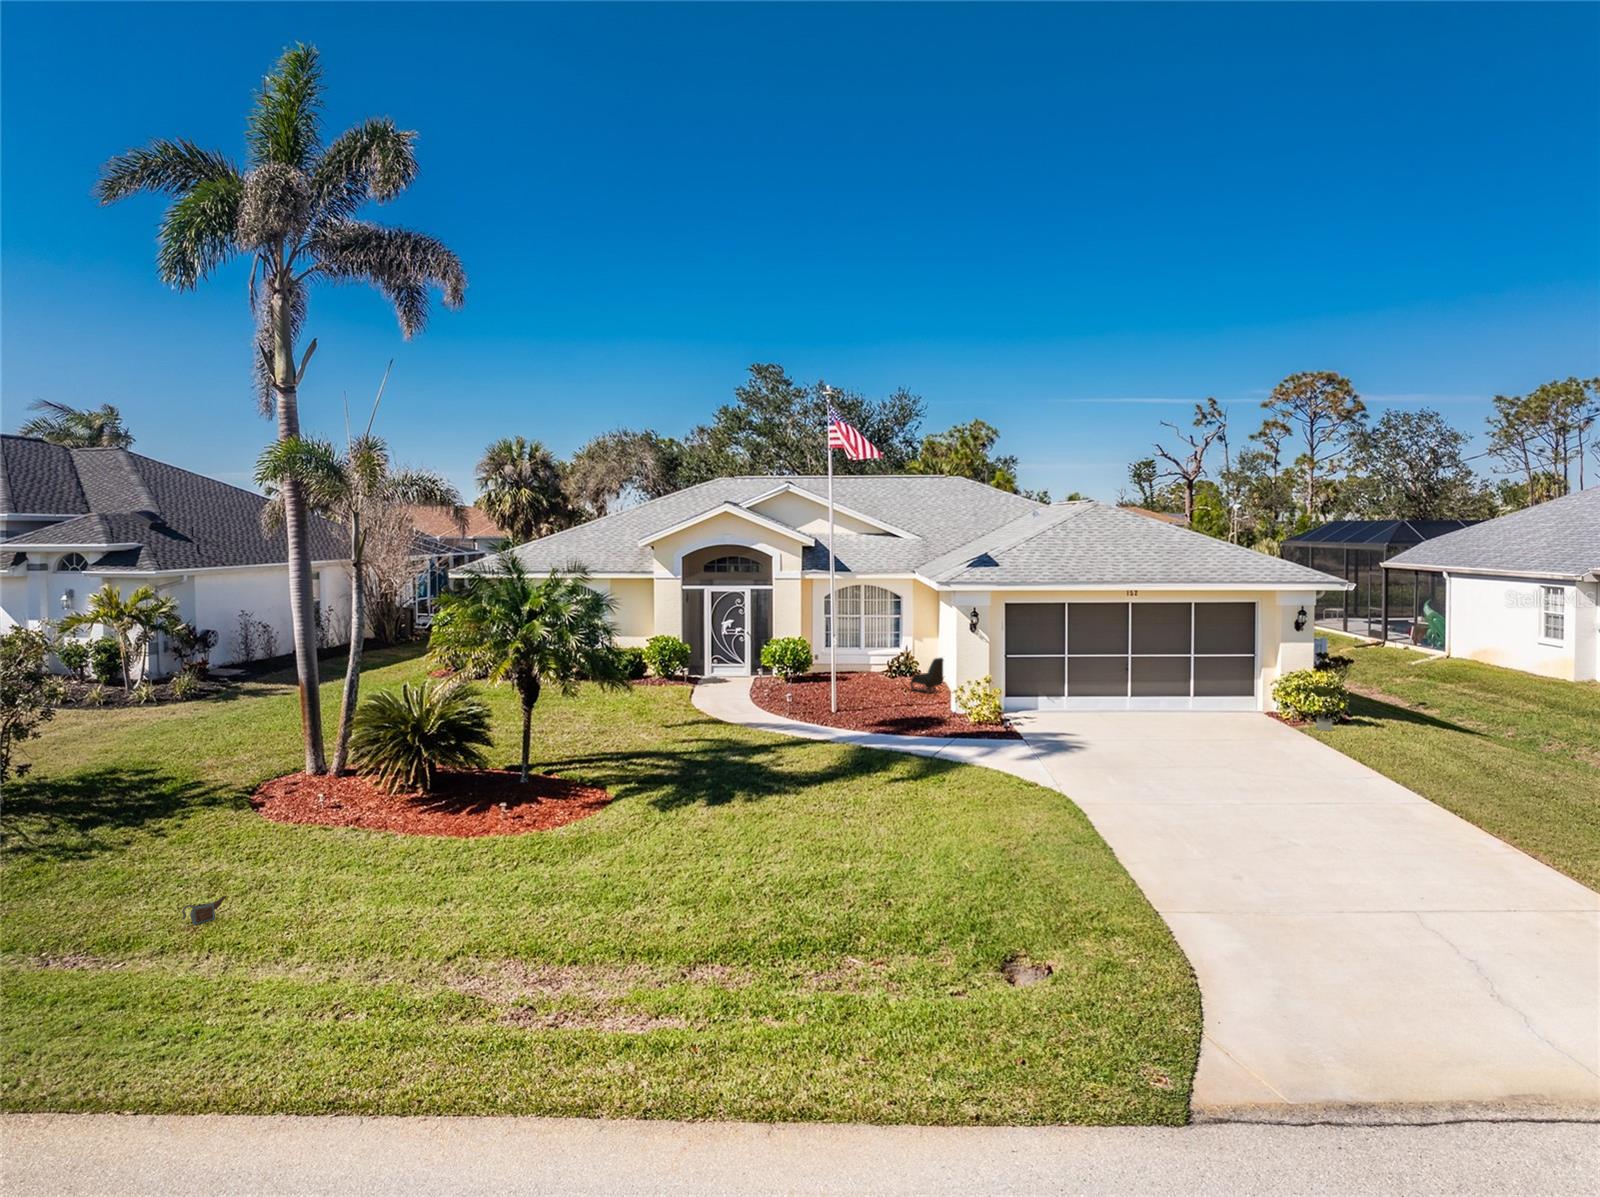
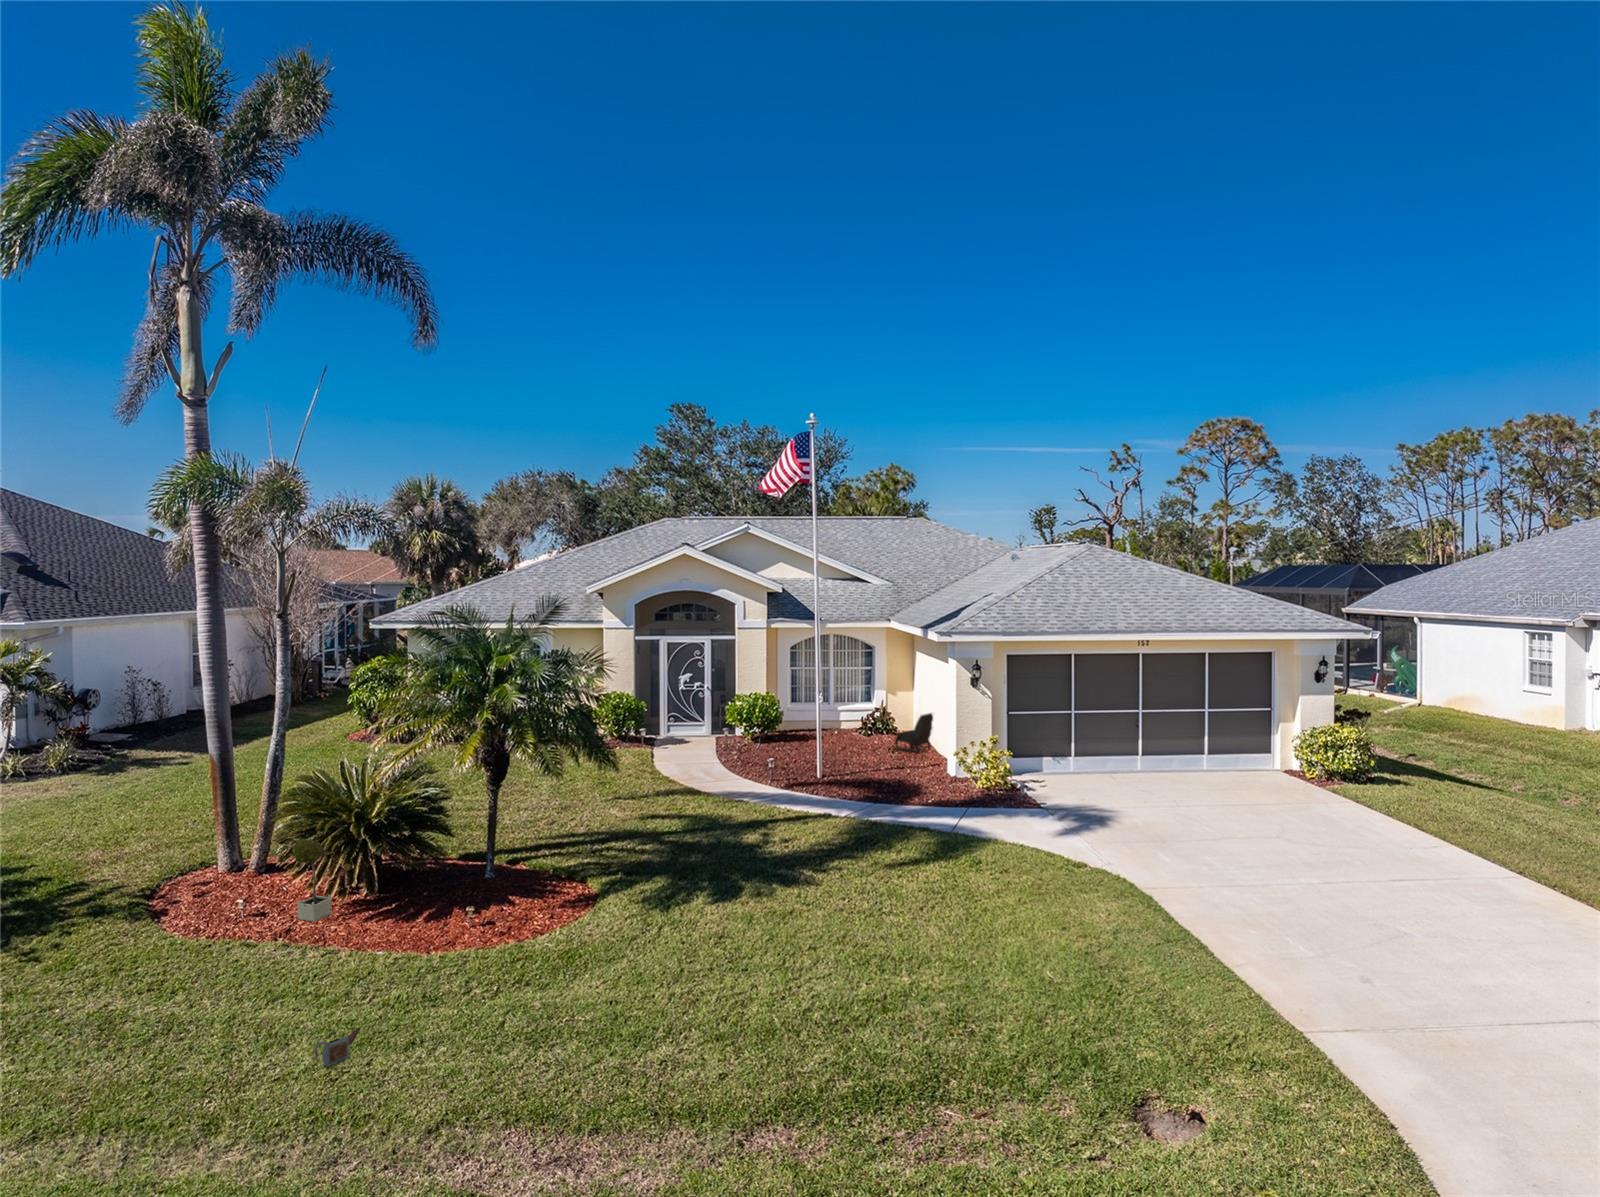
potted tree: present [1313,685,1335,731] -> present [292,840,332,922]
watering can: present [182,896,226,925] -> present [314,1027,361,1067]

